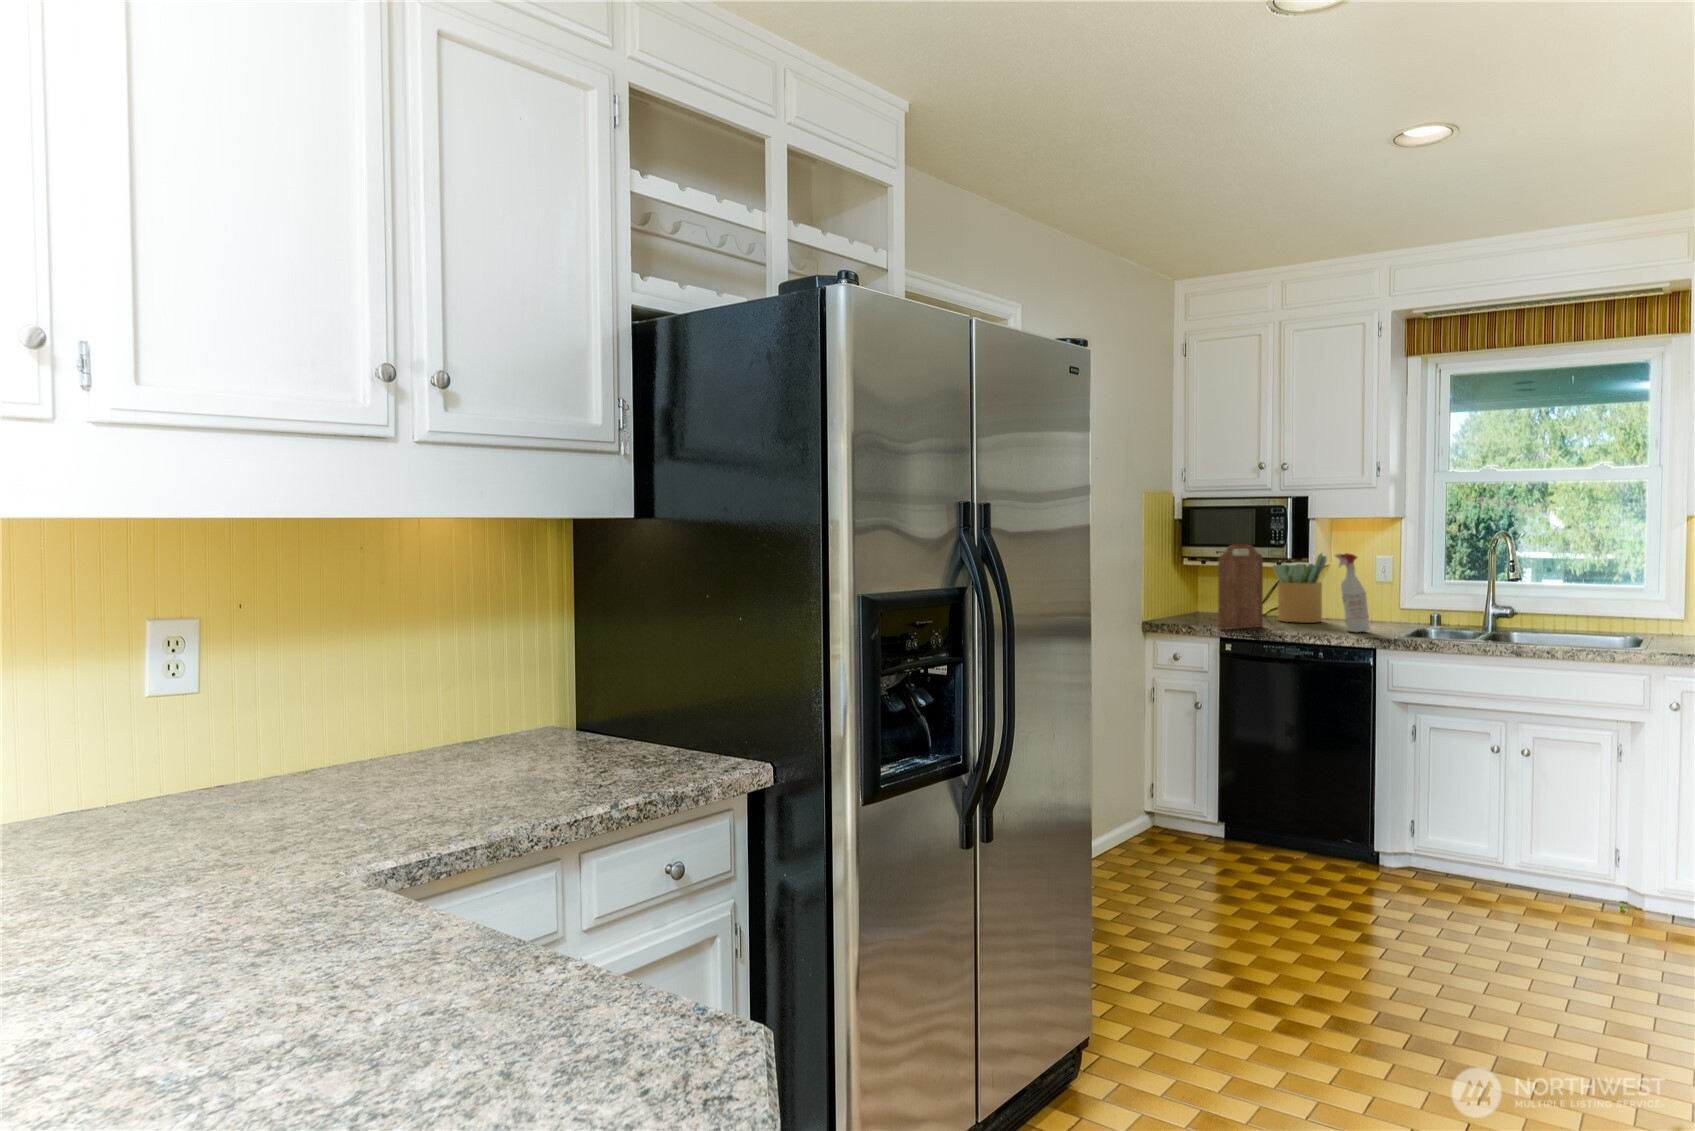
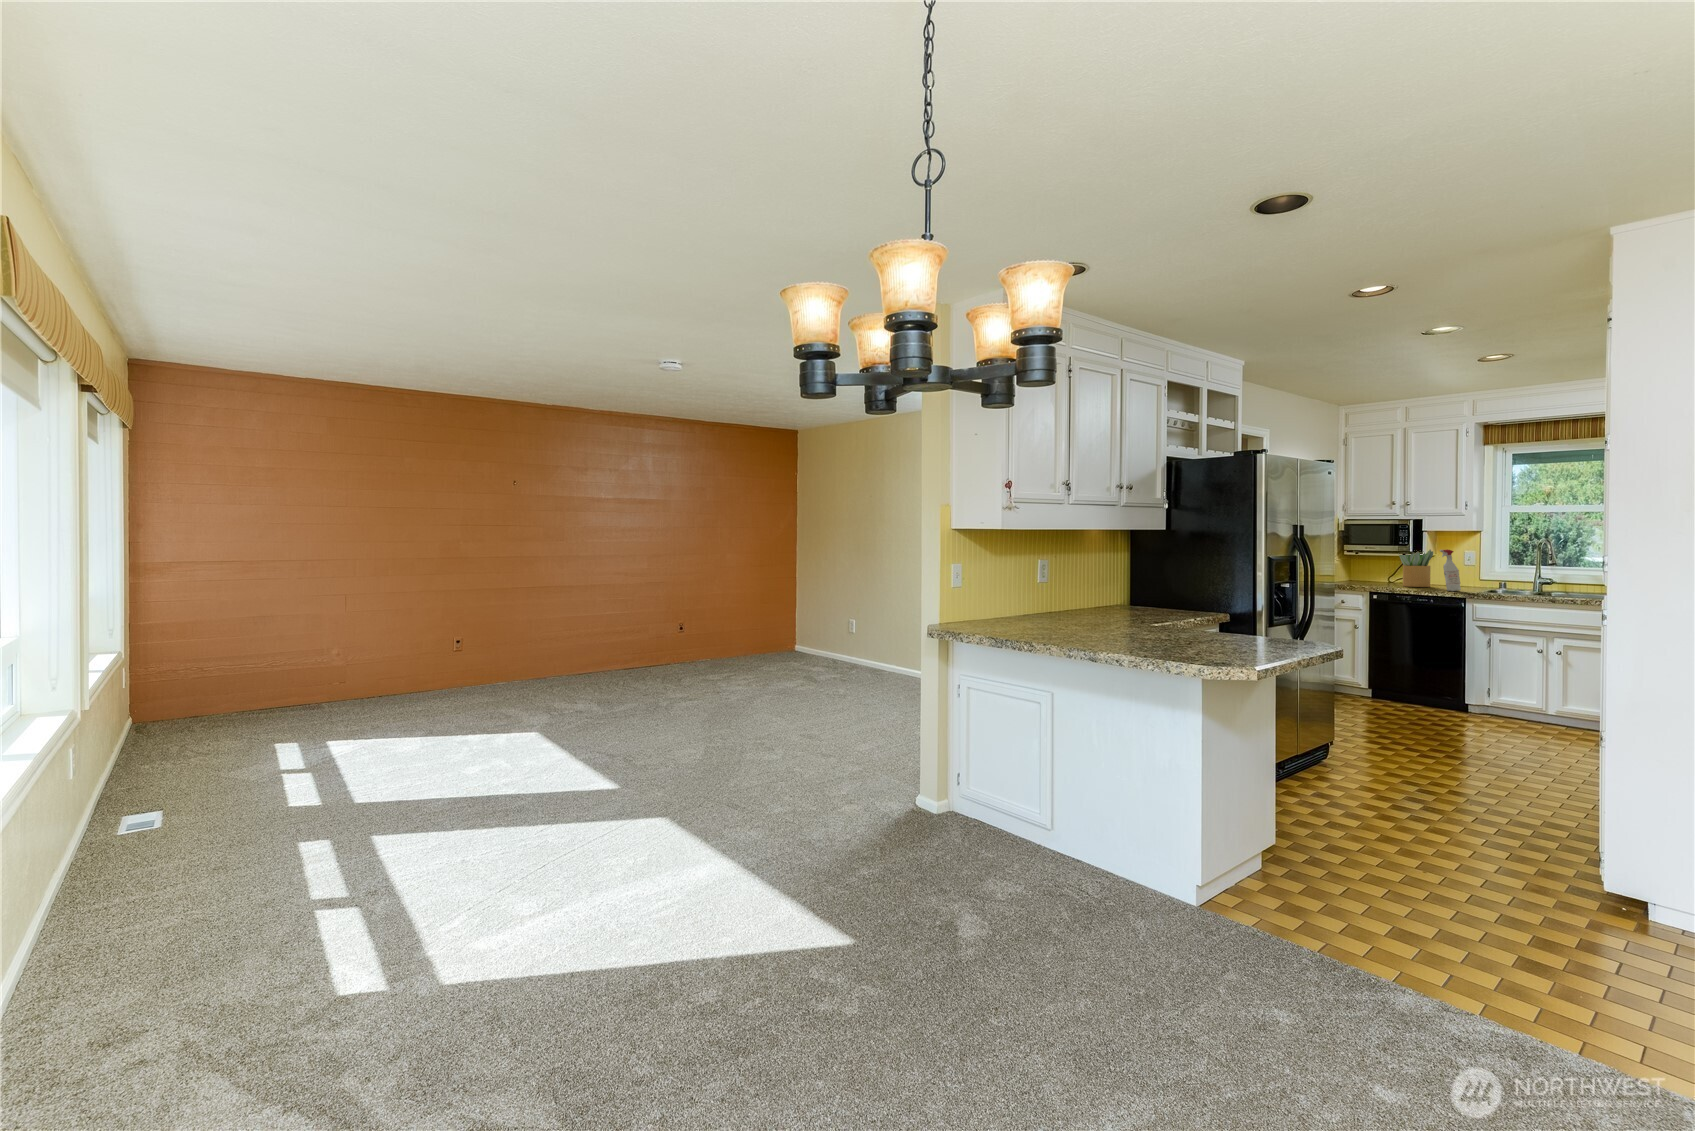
cutting board: present [1218,544,1263,629] -> none [1369,545,1395,589]

